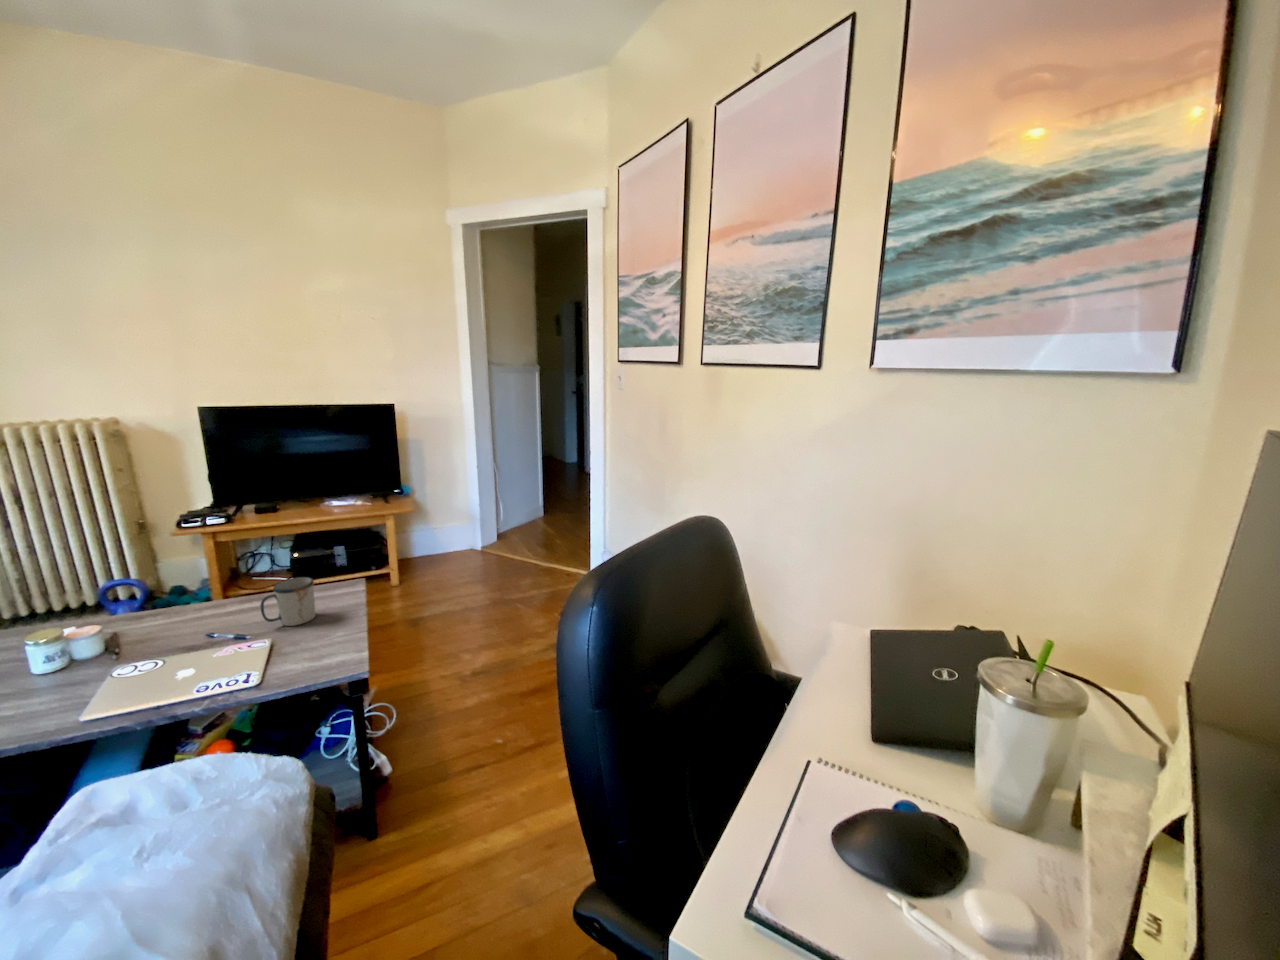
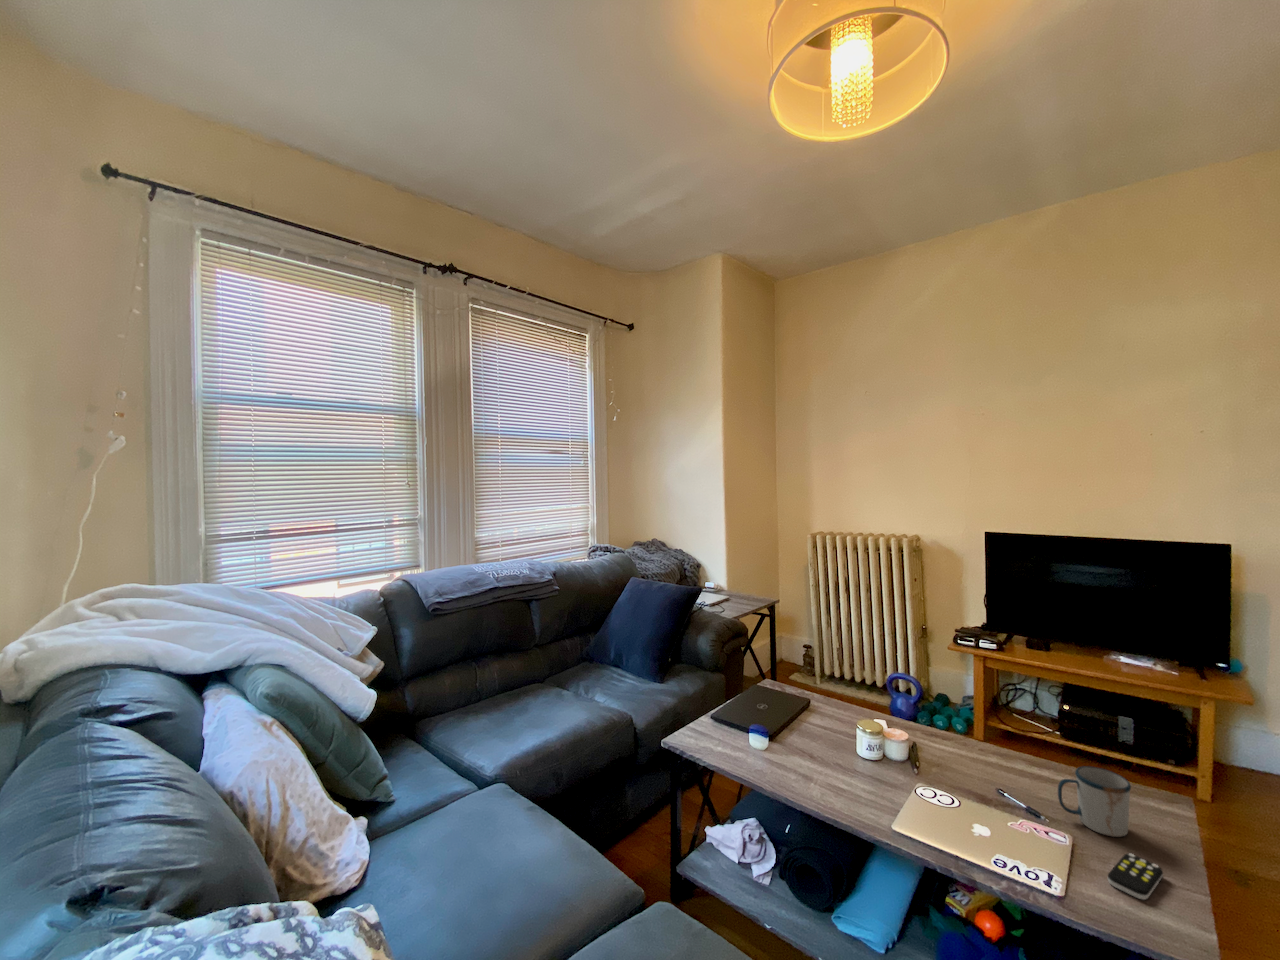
remote control: none [295,625,333,654] -> present [1108,854,1163,900]

